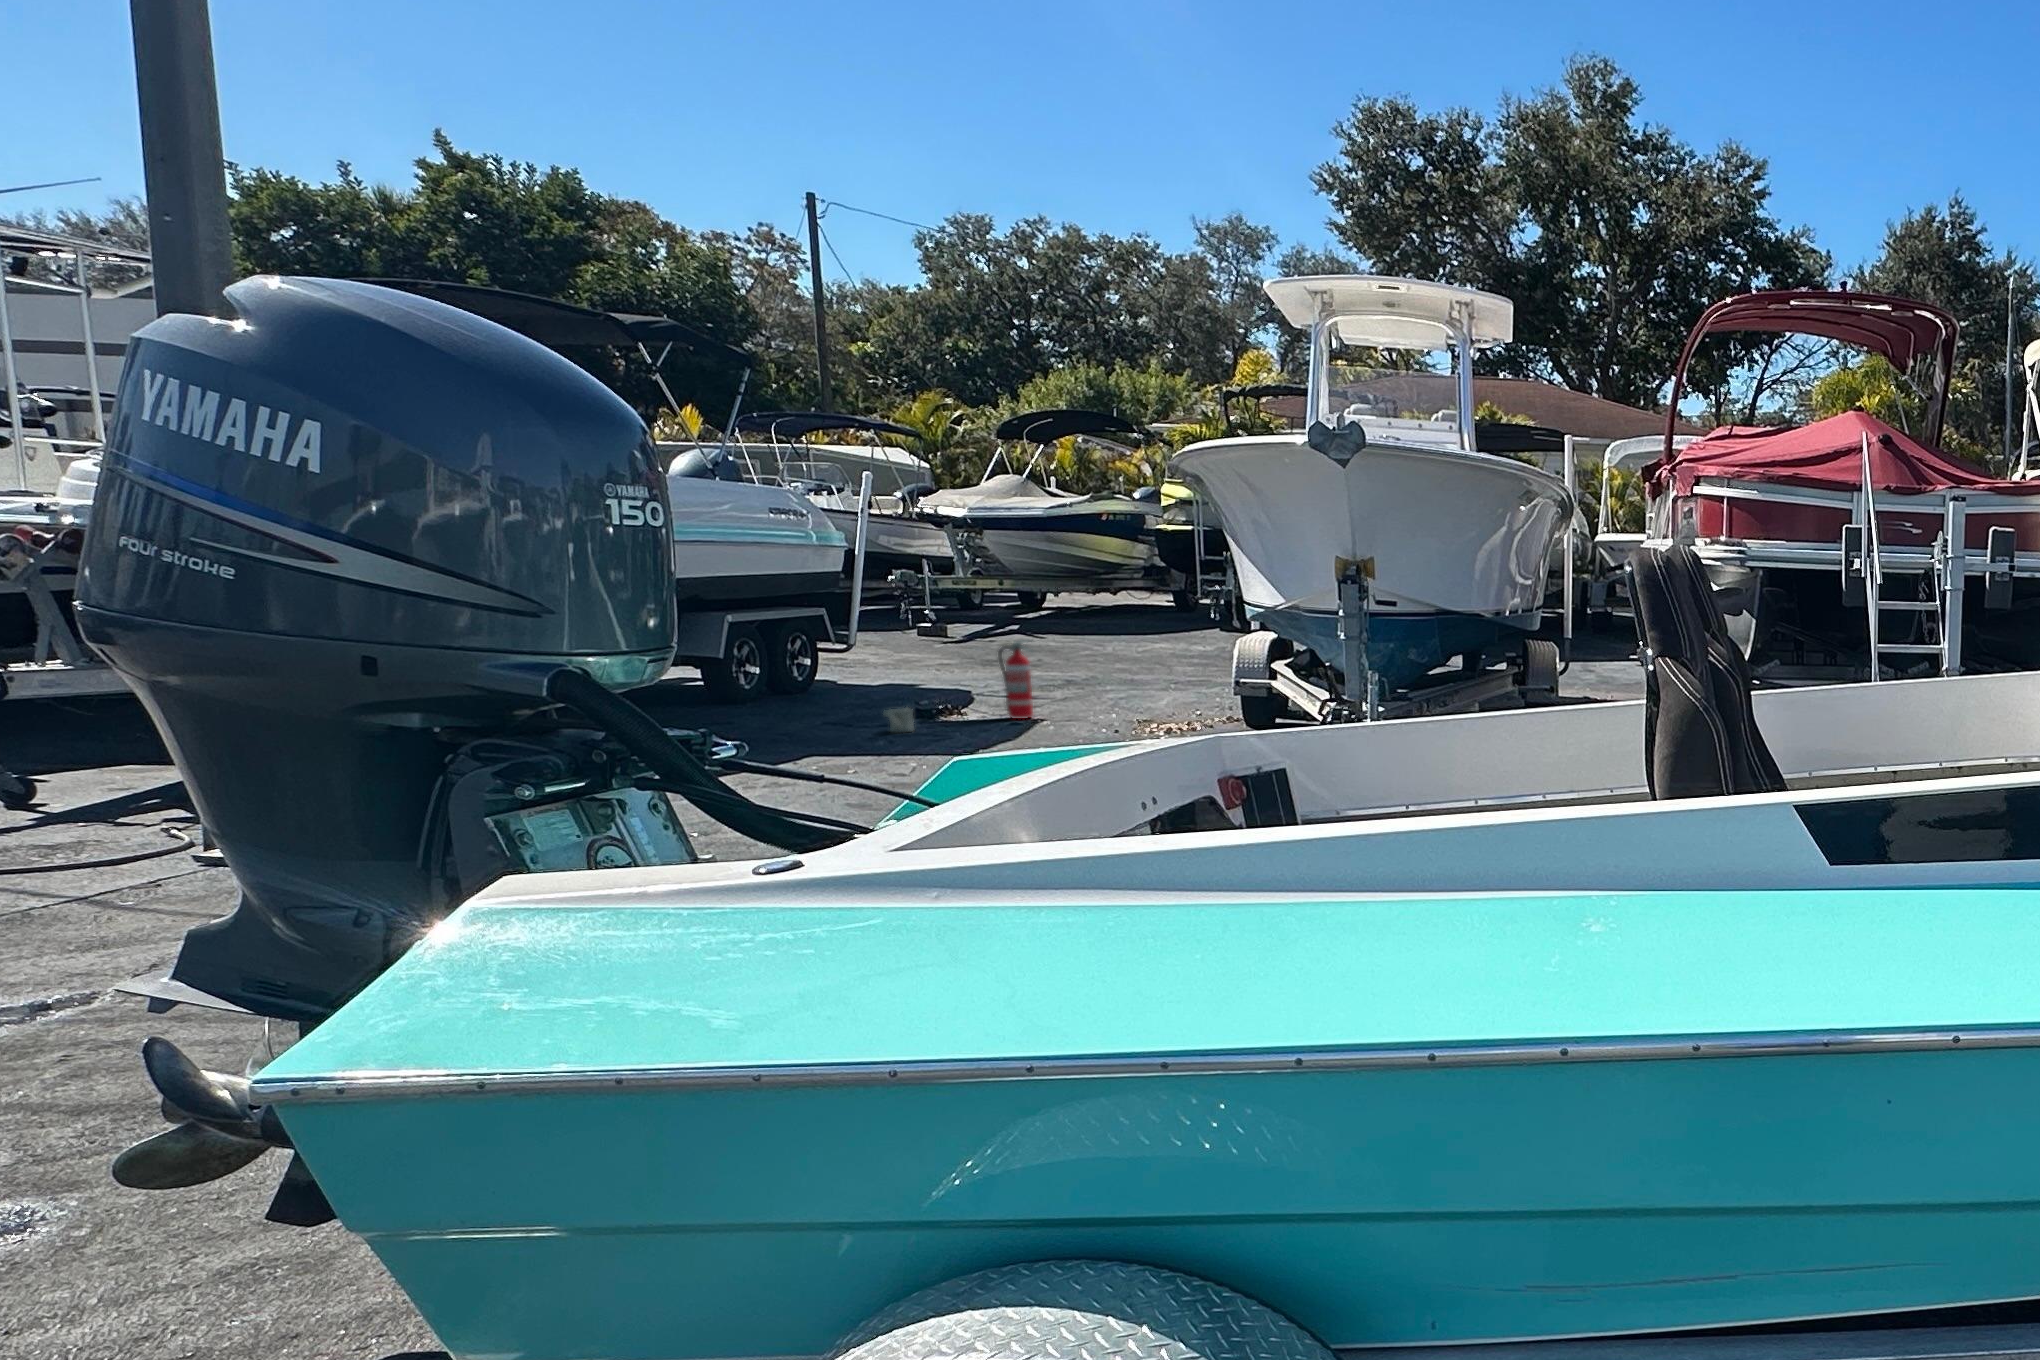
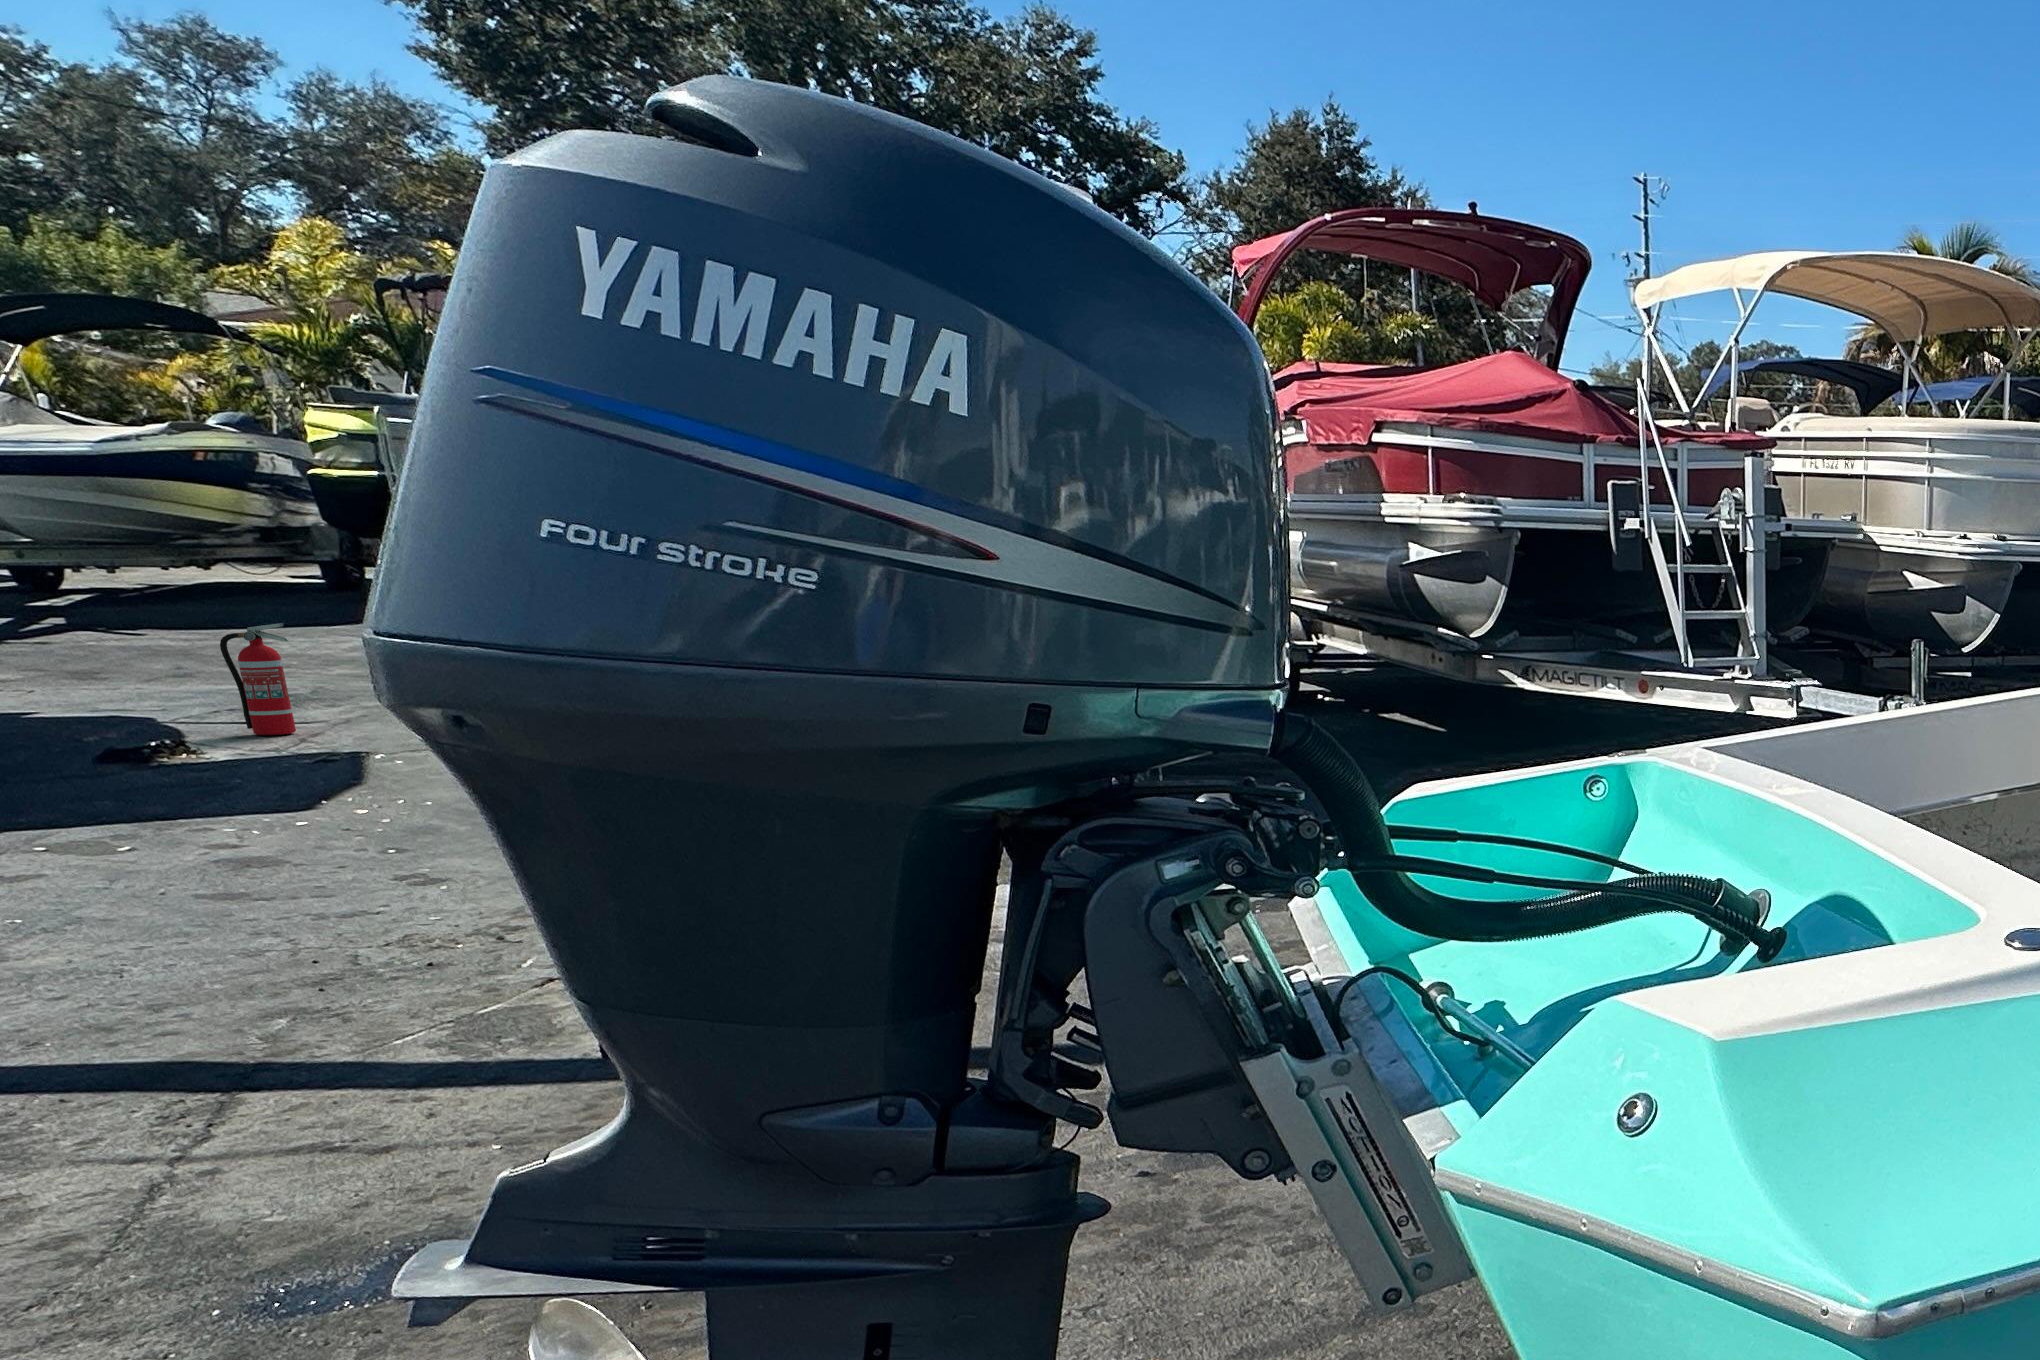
watering can: present [884,708,914,733] -> none [52,727,108,764]

